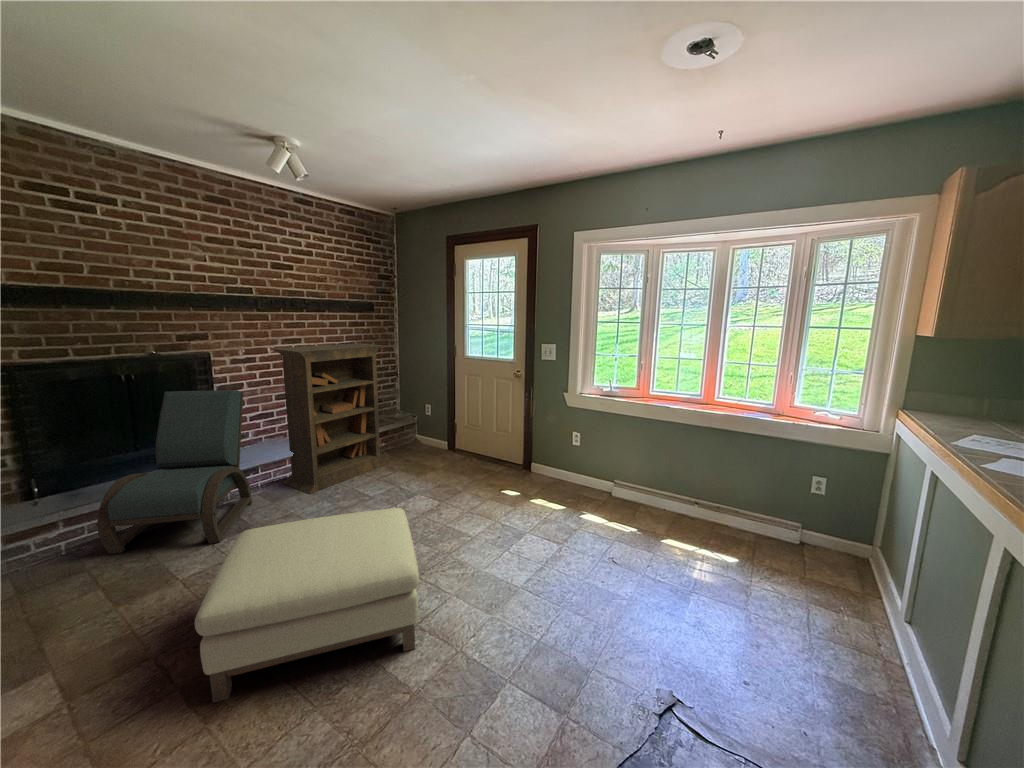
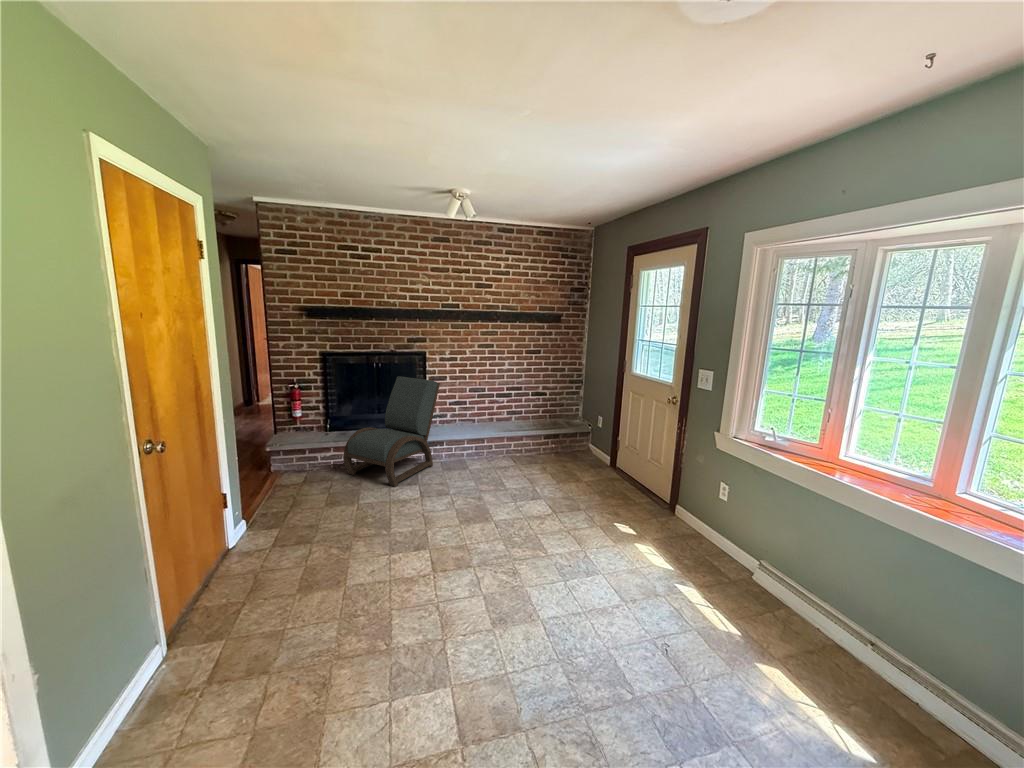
bookcase: present [271,343,387,494] -> none [461,351,550,471]
ottoman: present [195,508,419,703] -> none [302,480,473,617]

